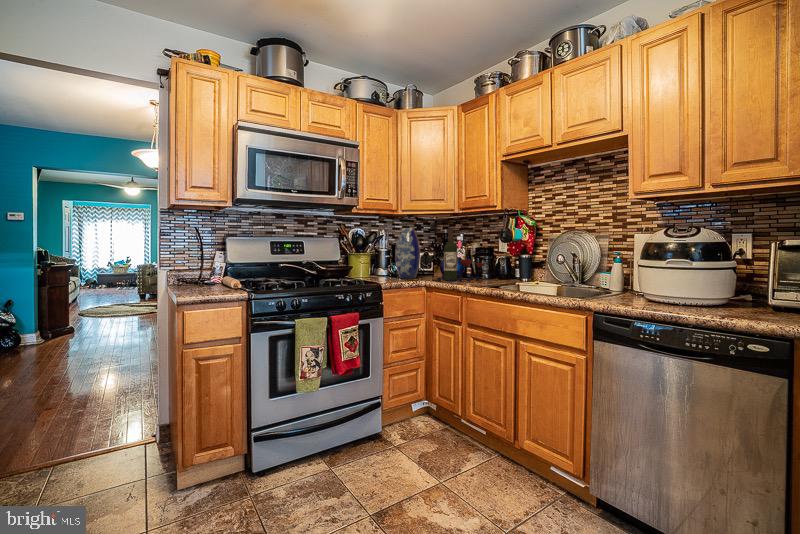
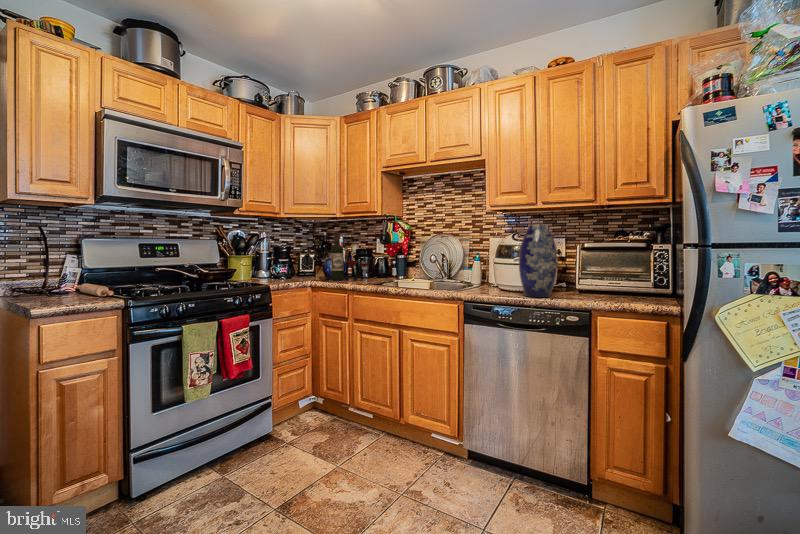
vase: present [395,228,420,279] -> present [519,225,557,297]

